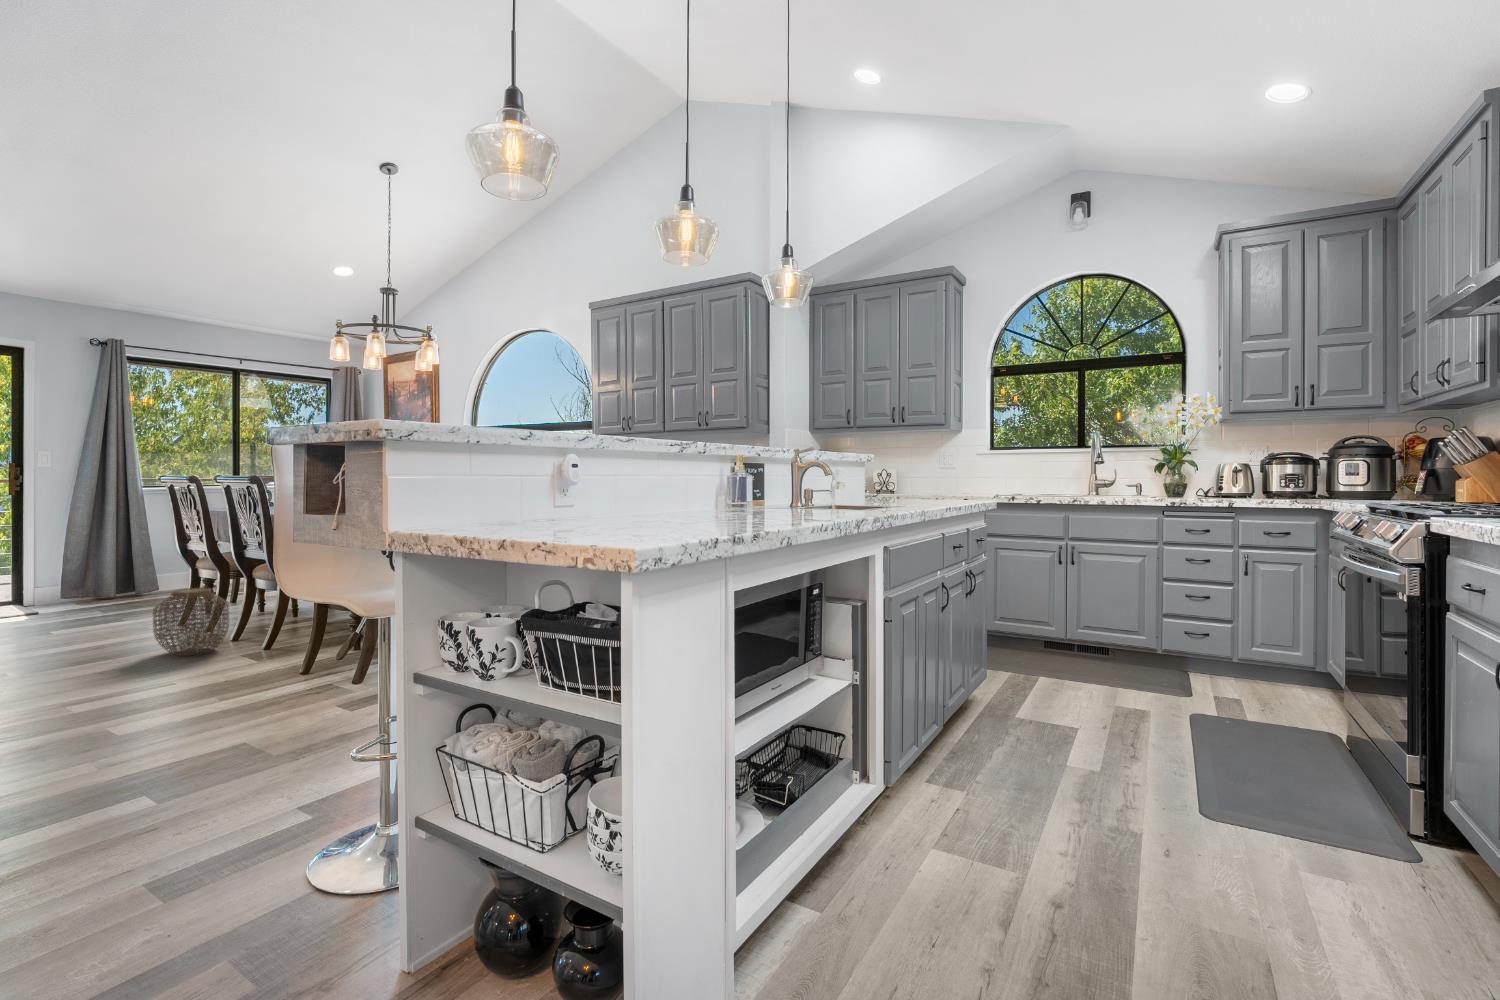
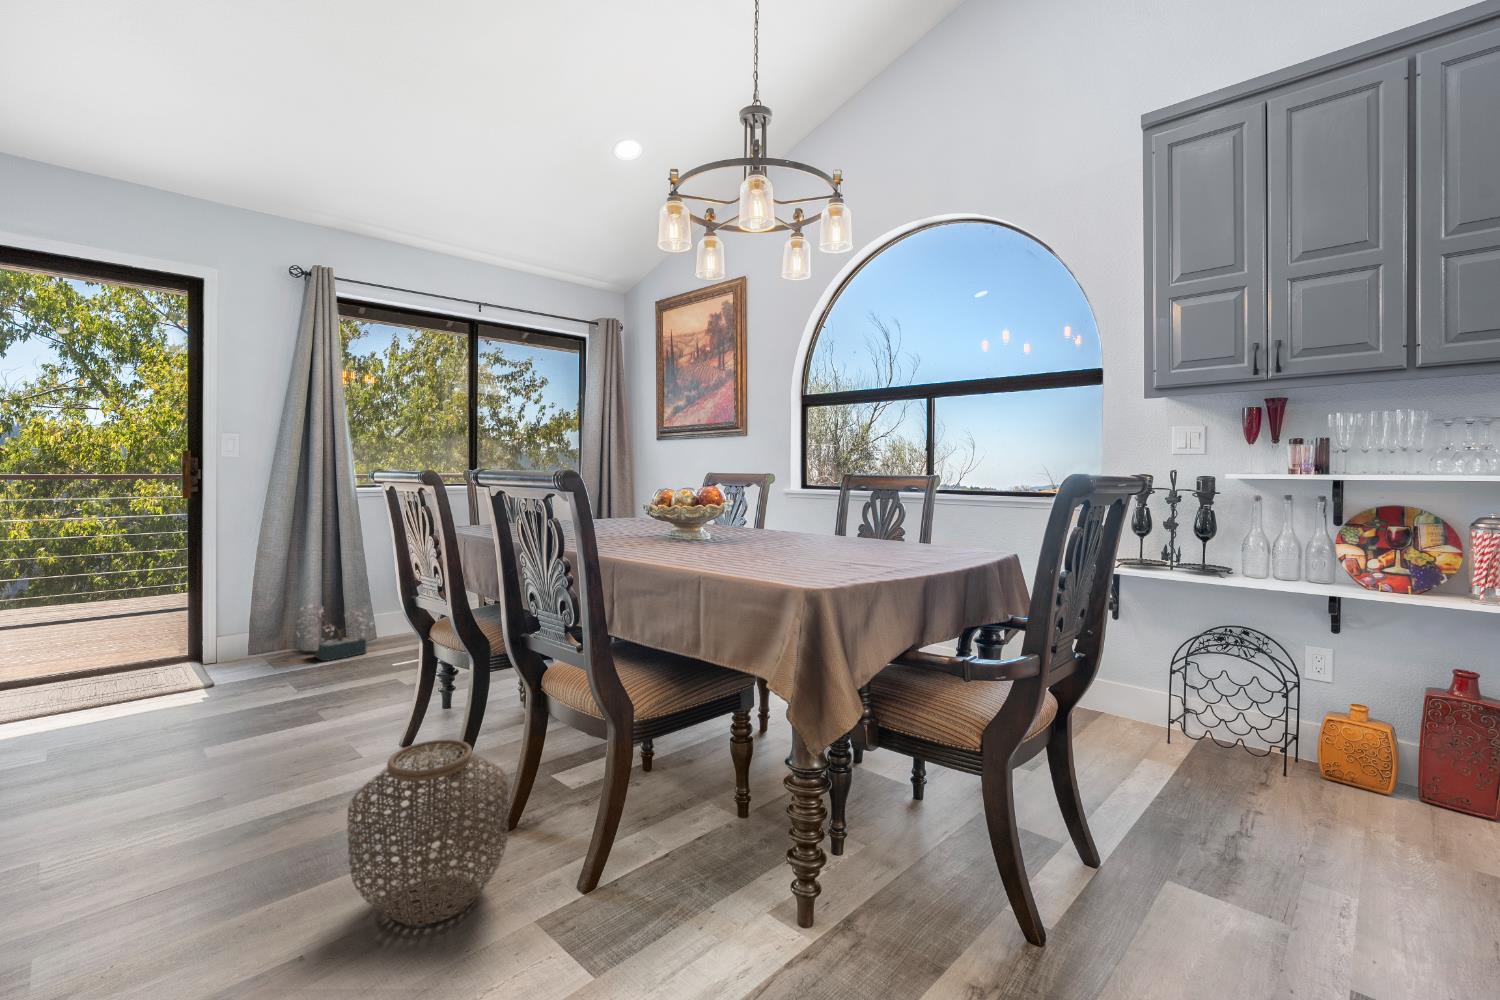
decorative plant: none [97,564,155,602] -> present [296,604,373,661]

